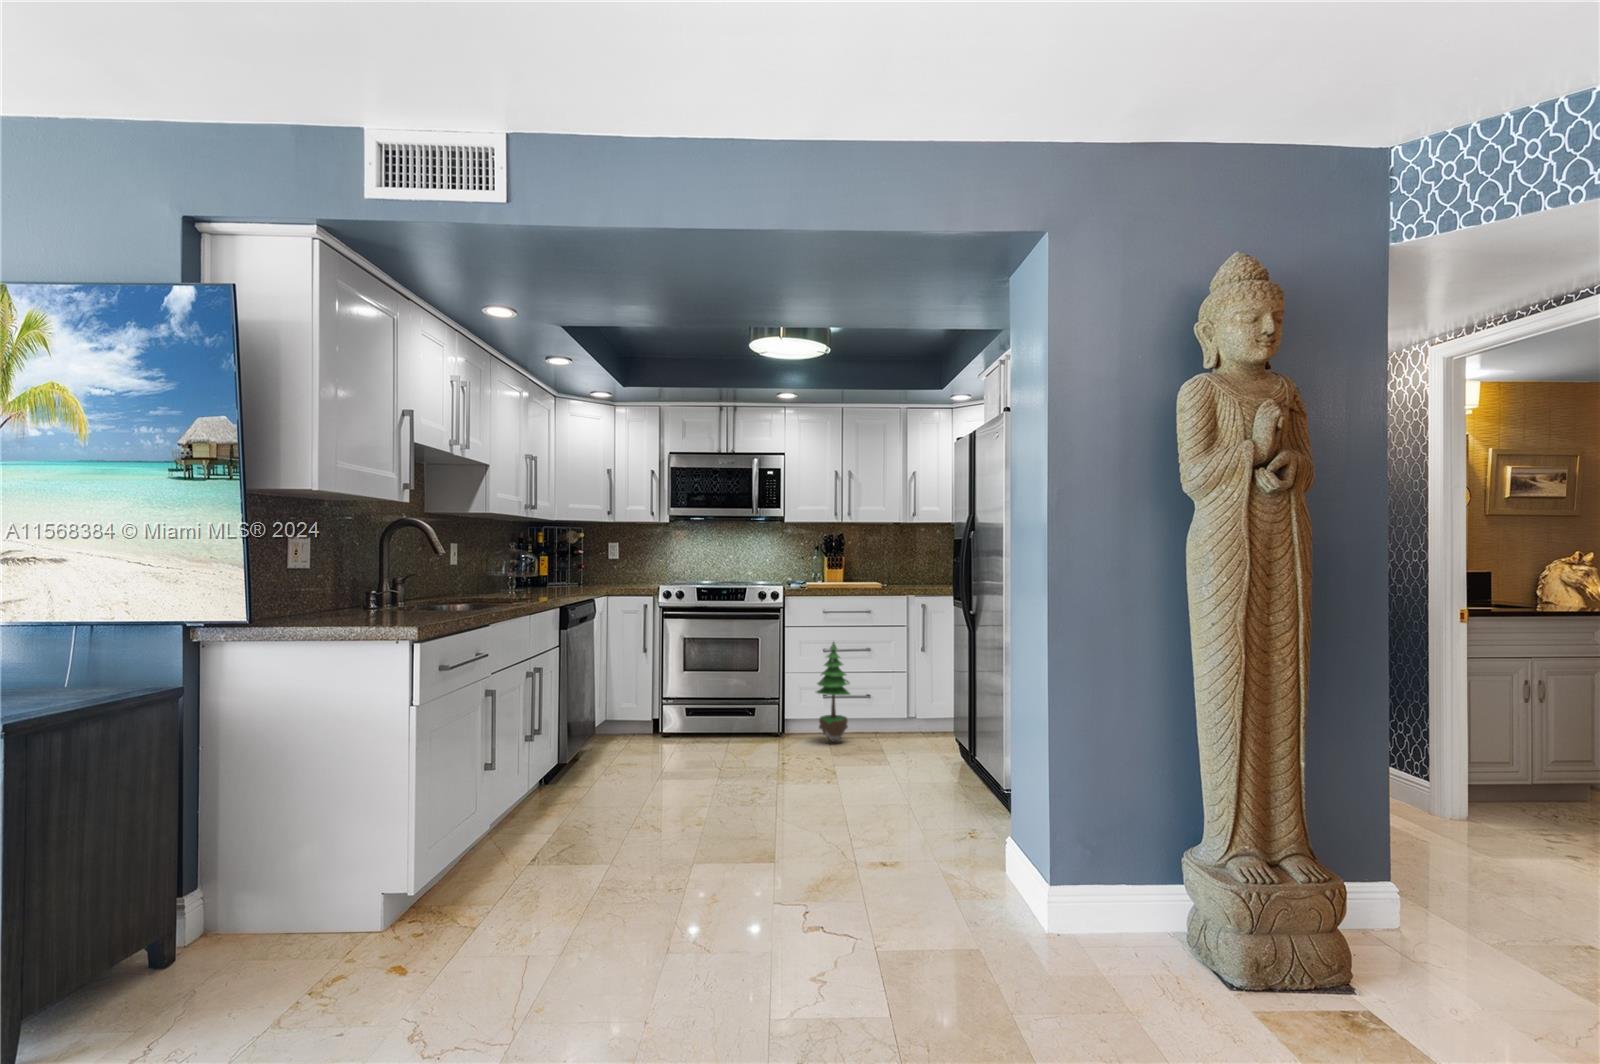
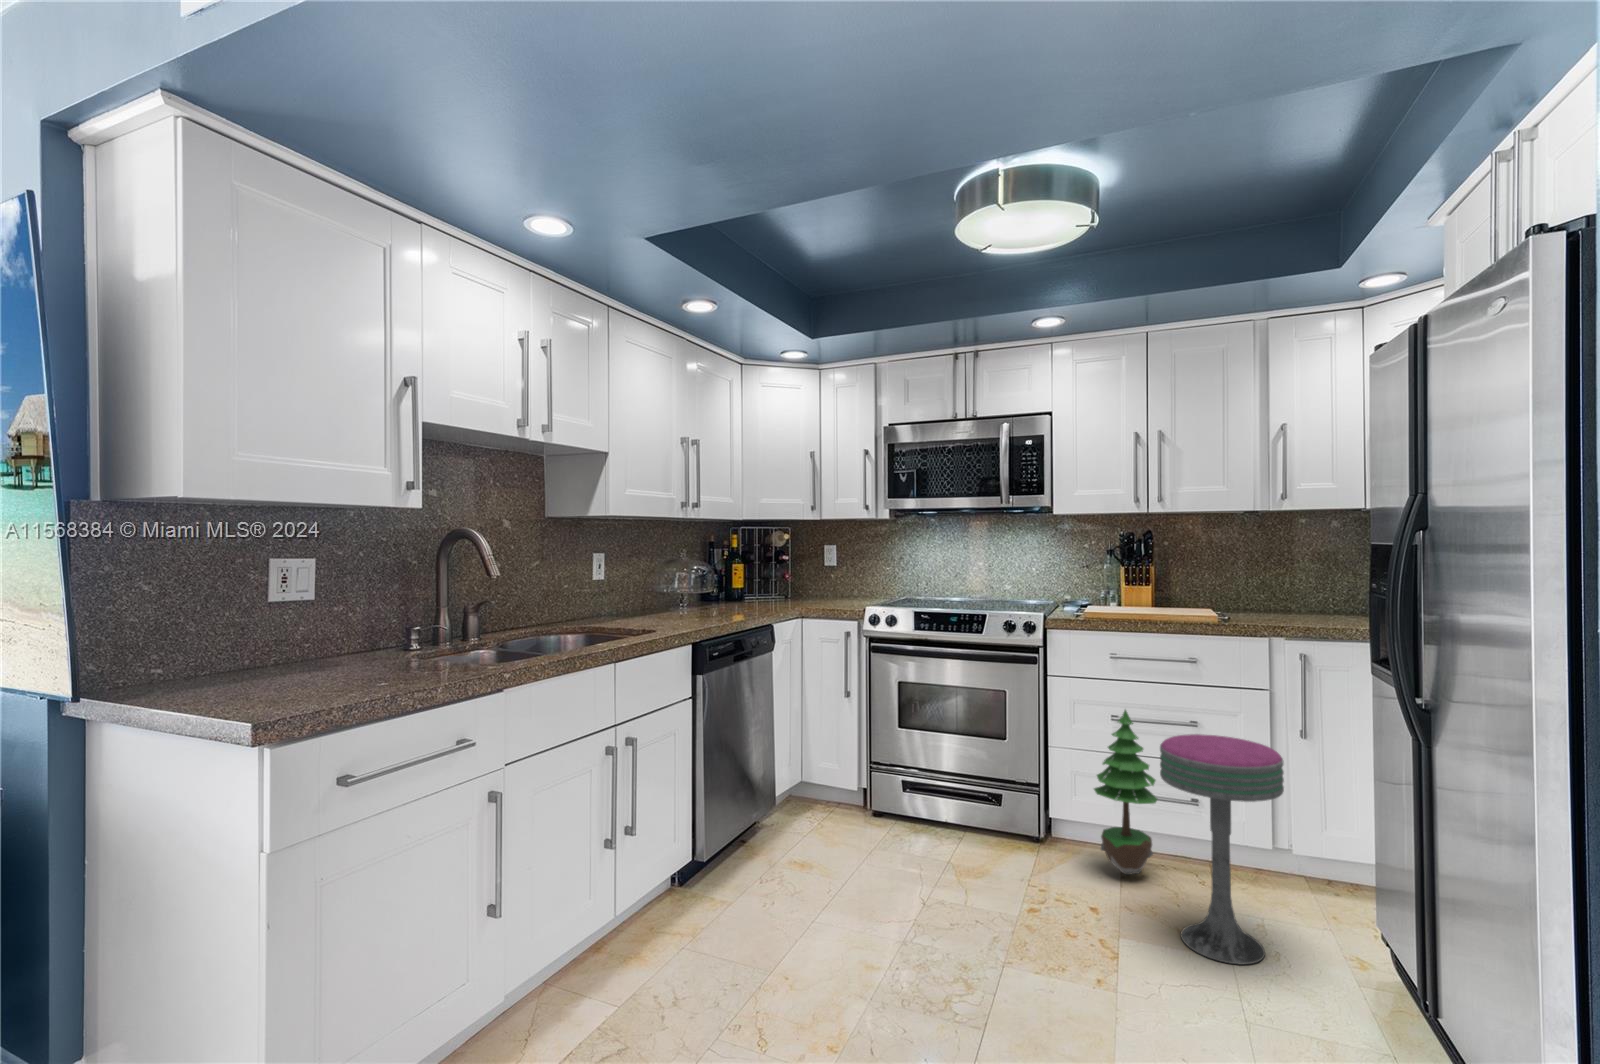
bar stool: none [857,647,916,764] -> present [1160,734,1284,965]

